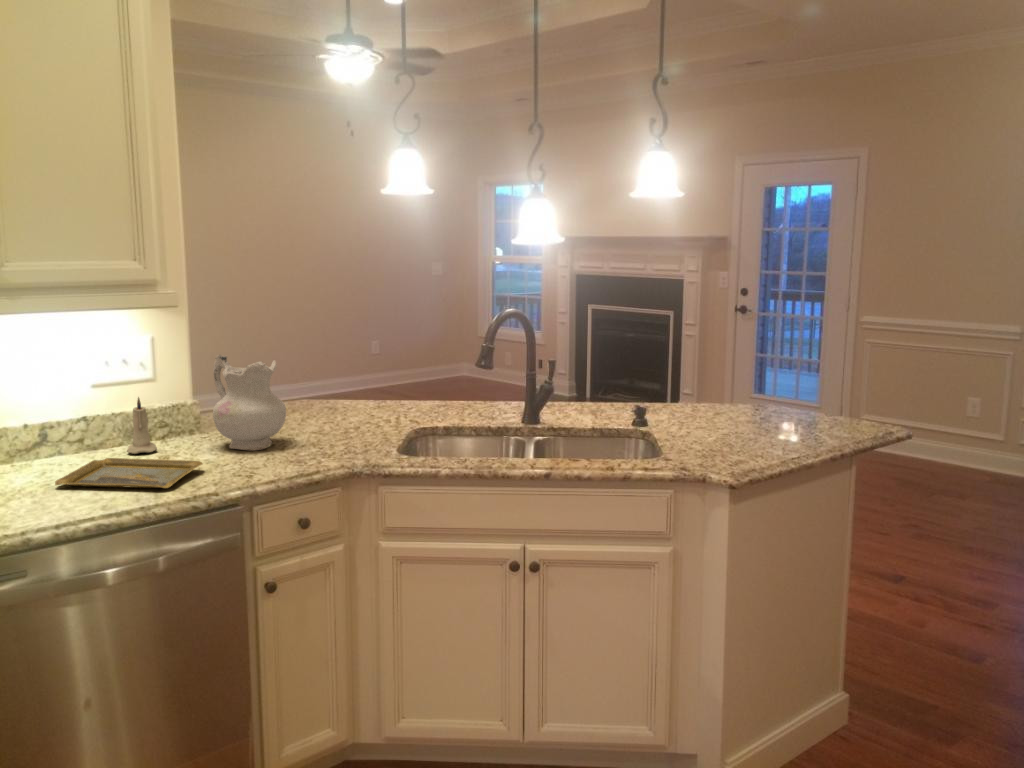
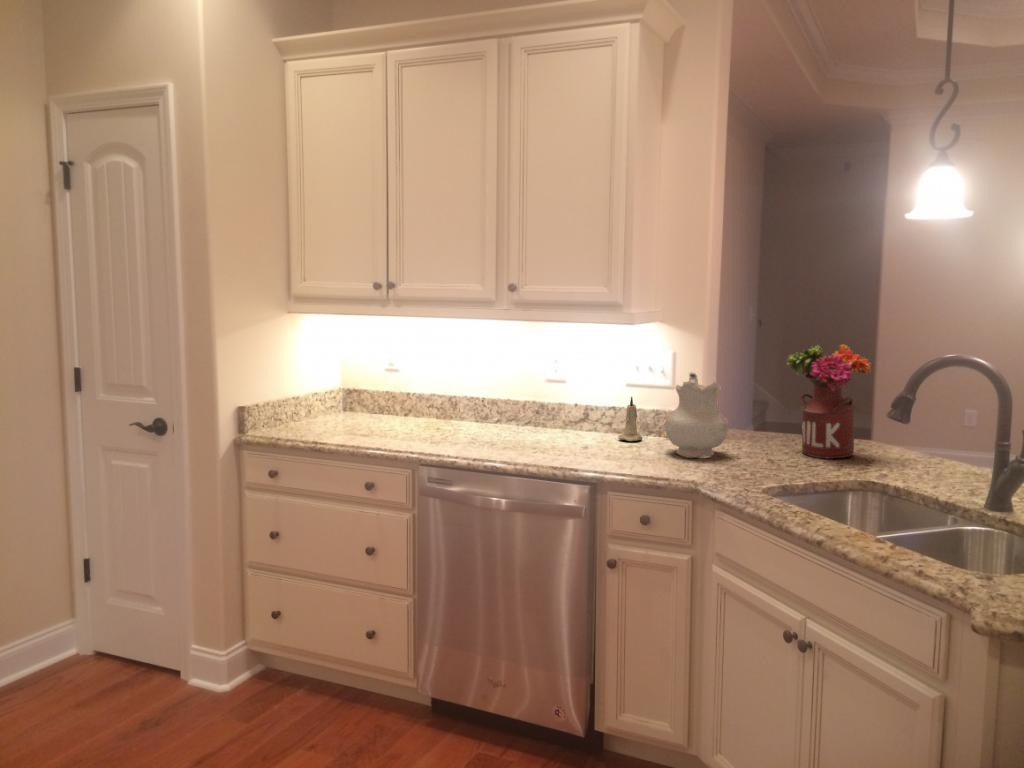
flower arrangement: none [288,308,366,422] -> present [787,344,871,459]
tray: present [55,458,203,488] -> none [529,435,616,459]

